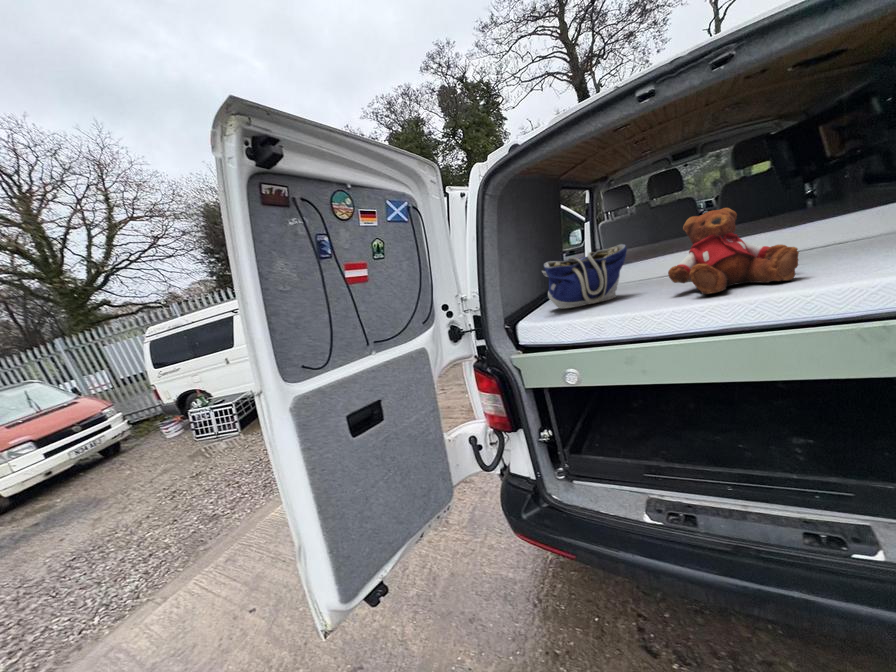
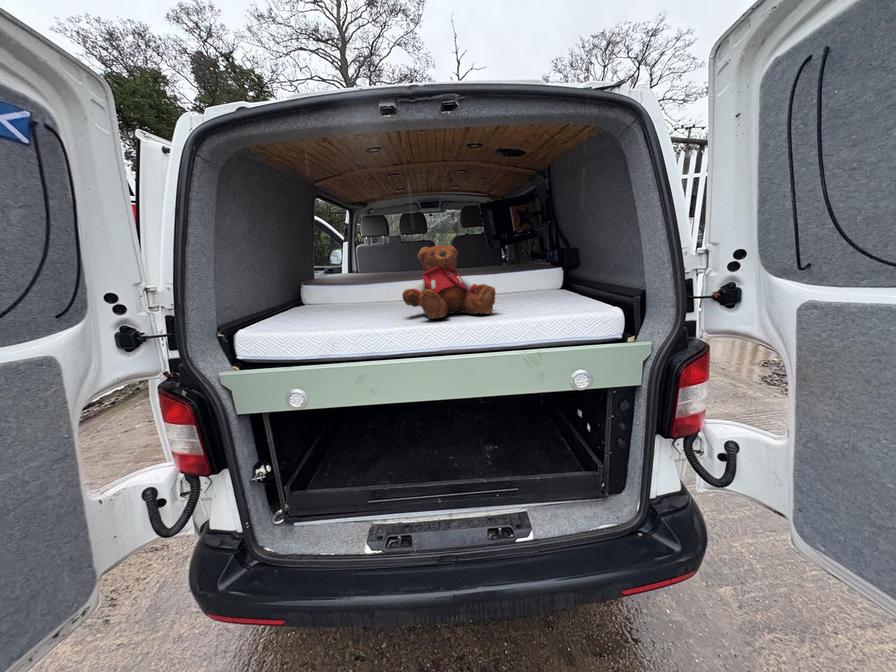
tote bag: present [542,244,627,308] -> none [273,260,369,320]

